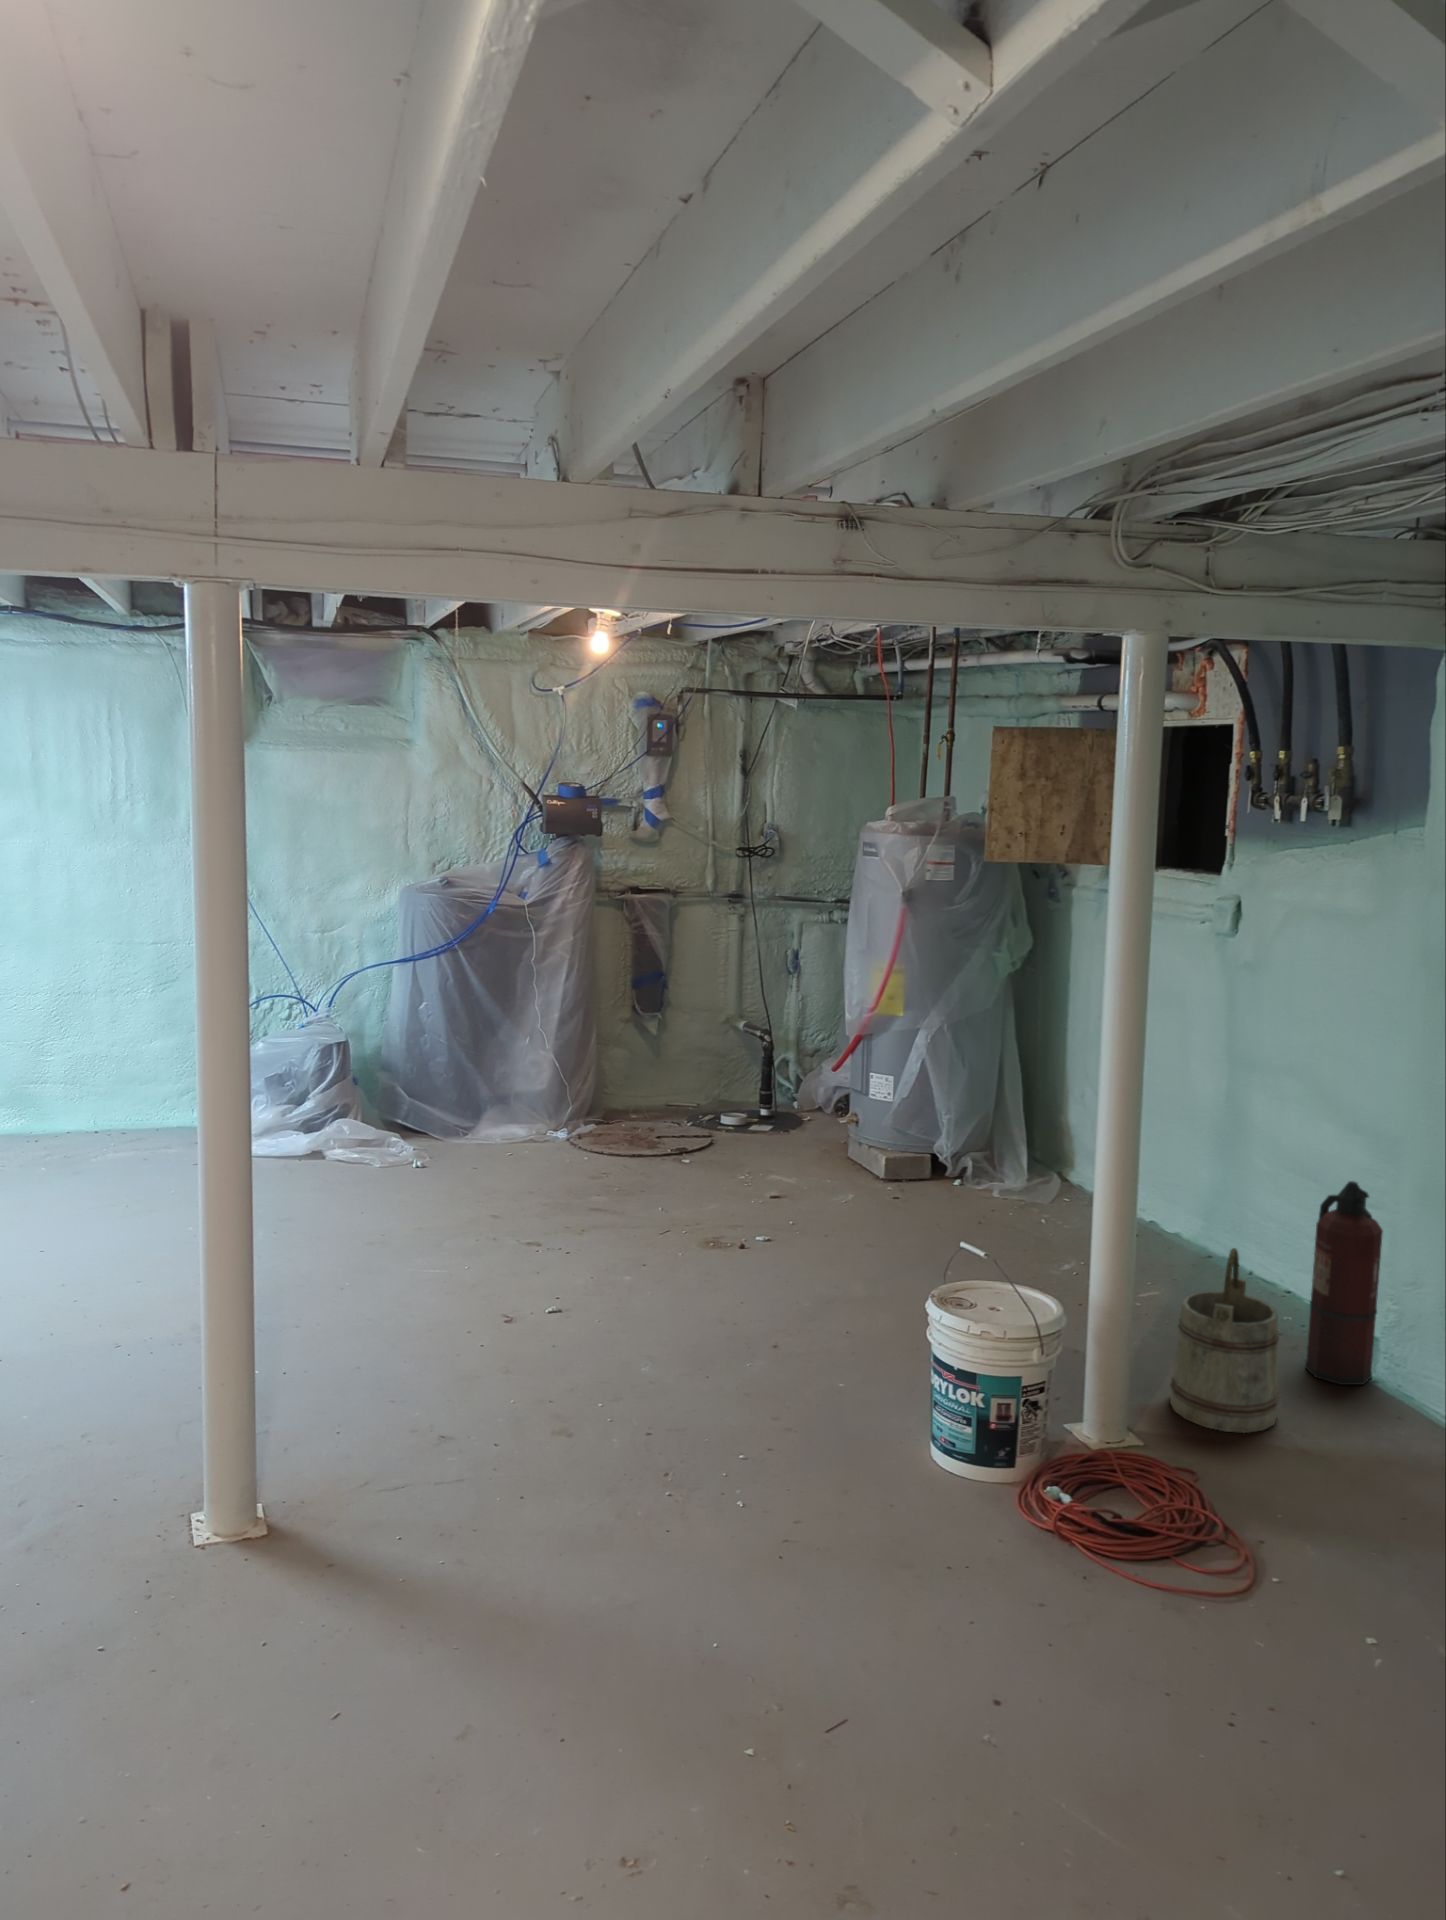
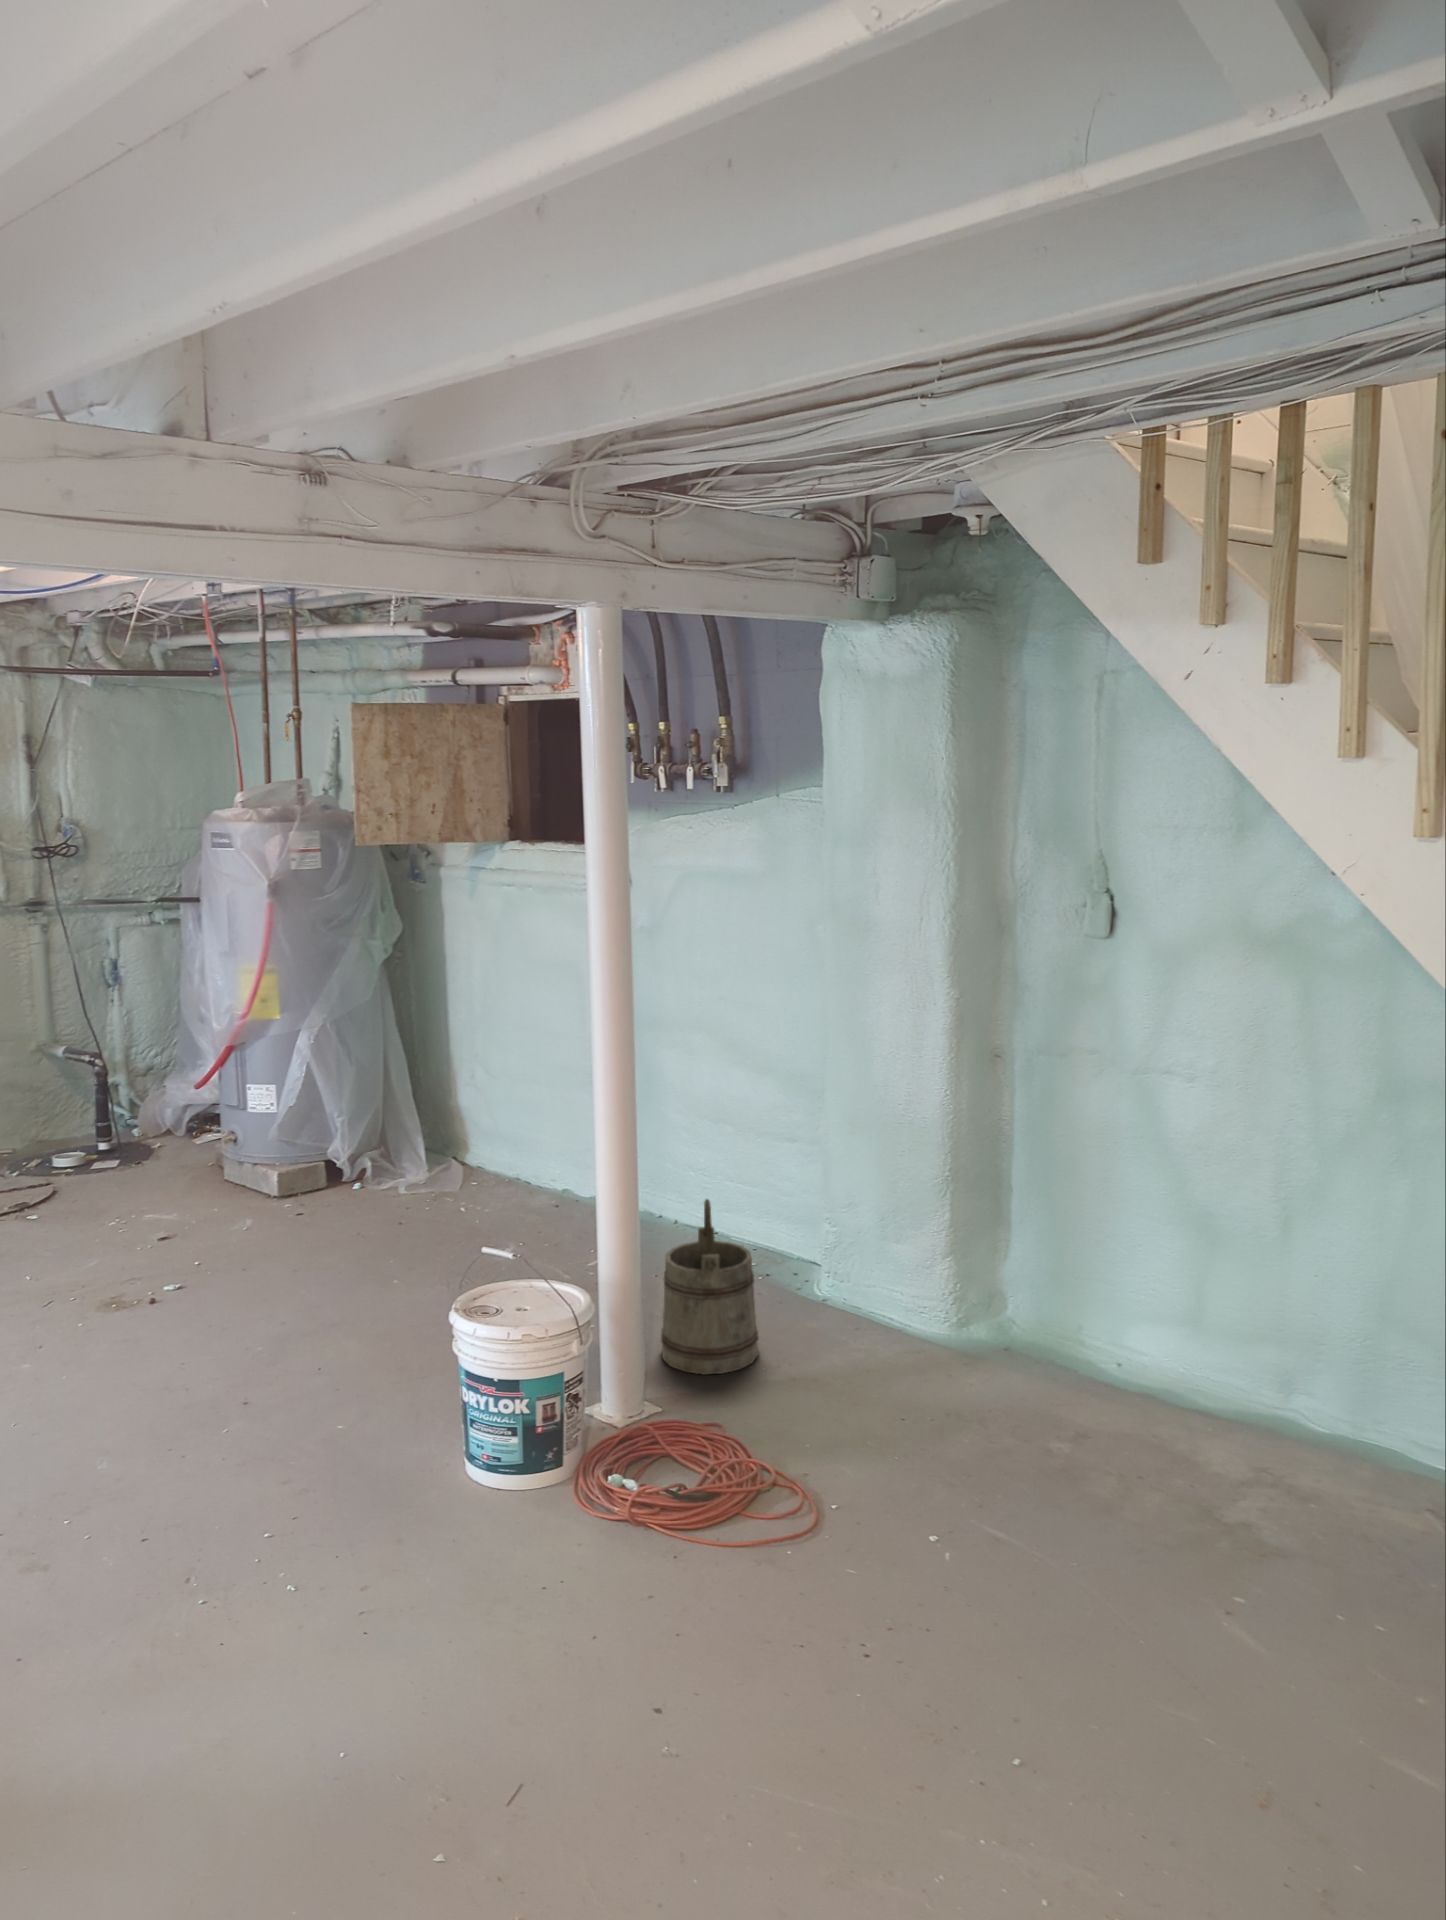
fire extinguisher: present [1305,1181,1383,1385] -> none [752,1117,812,1304]

